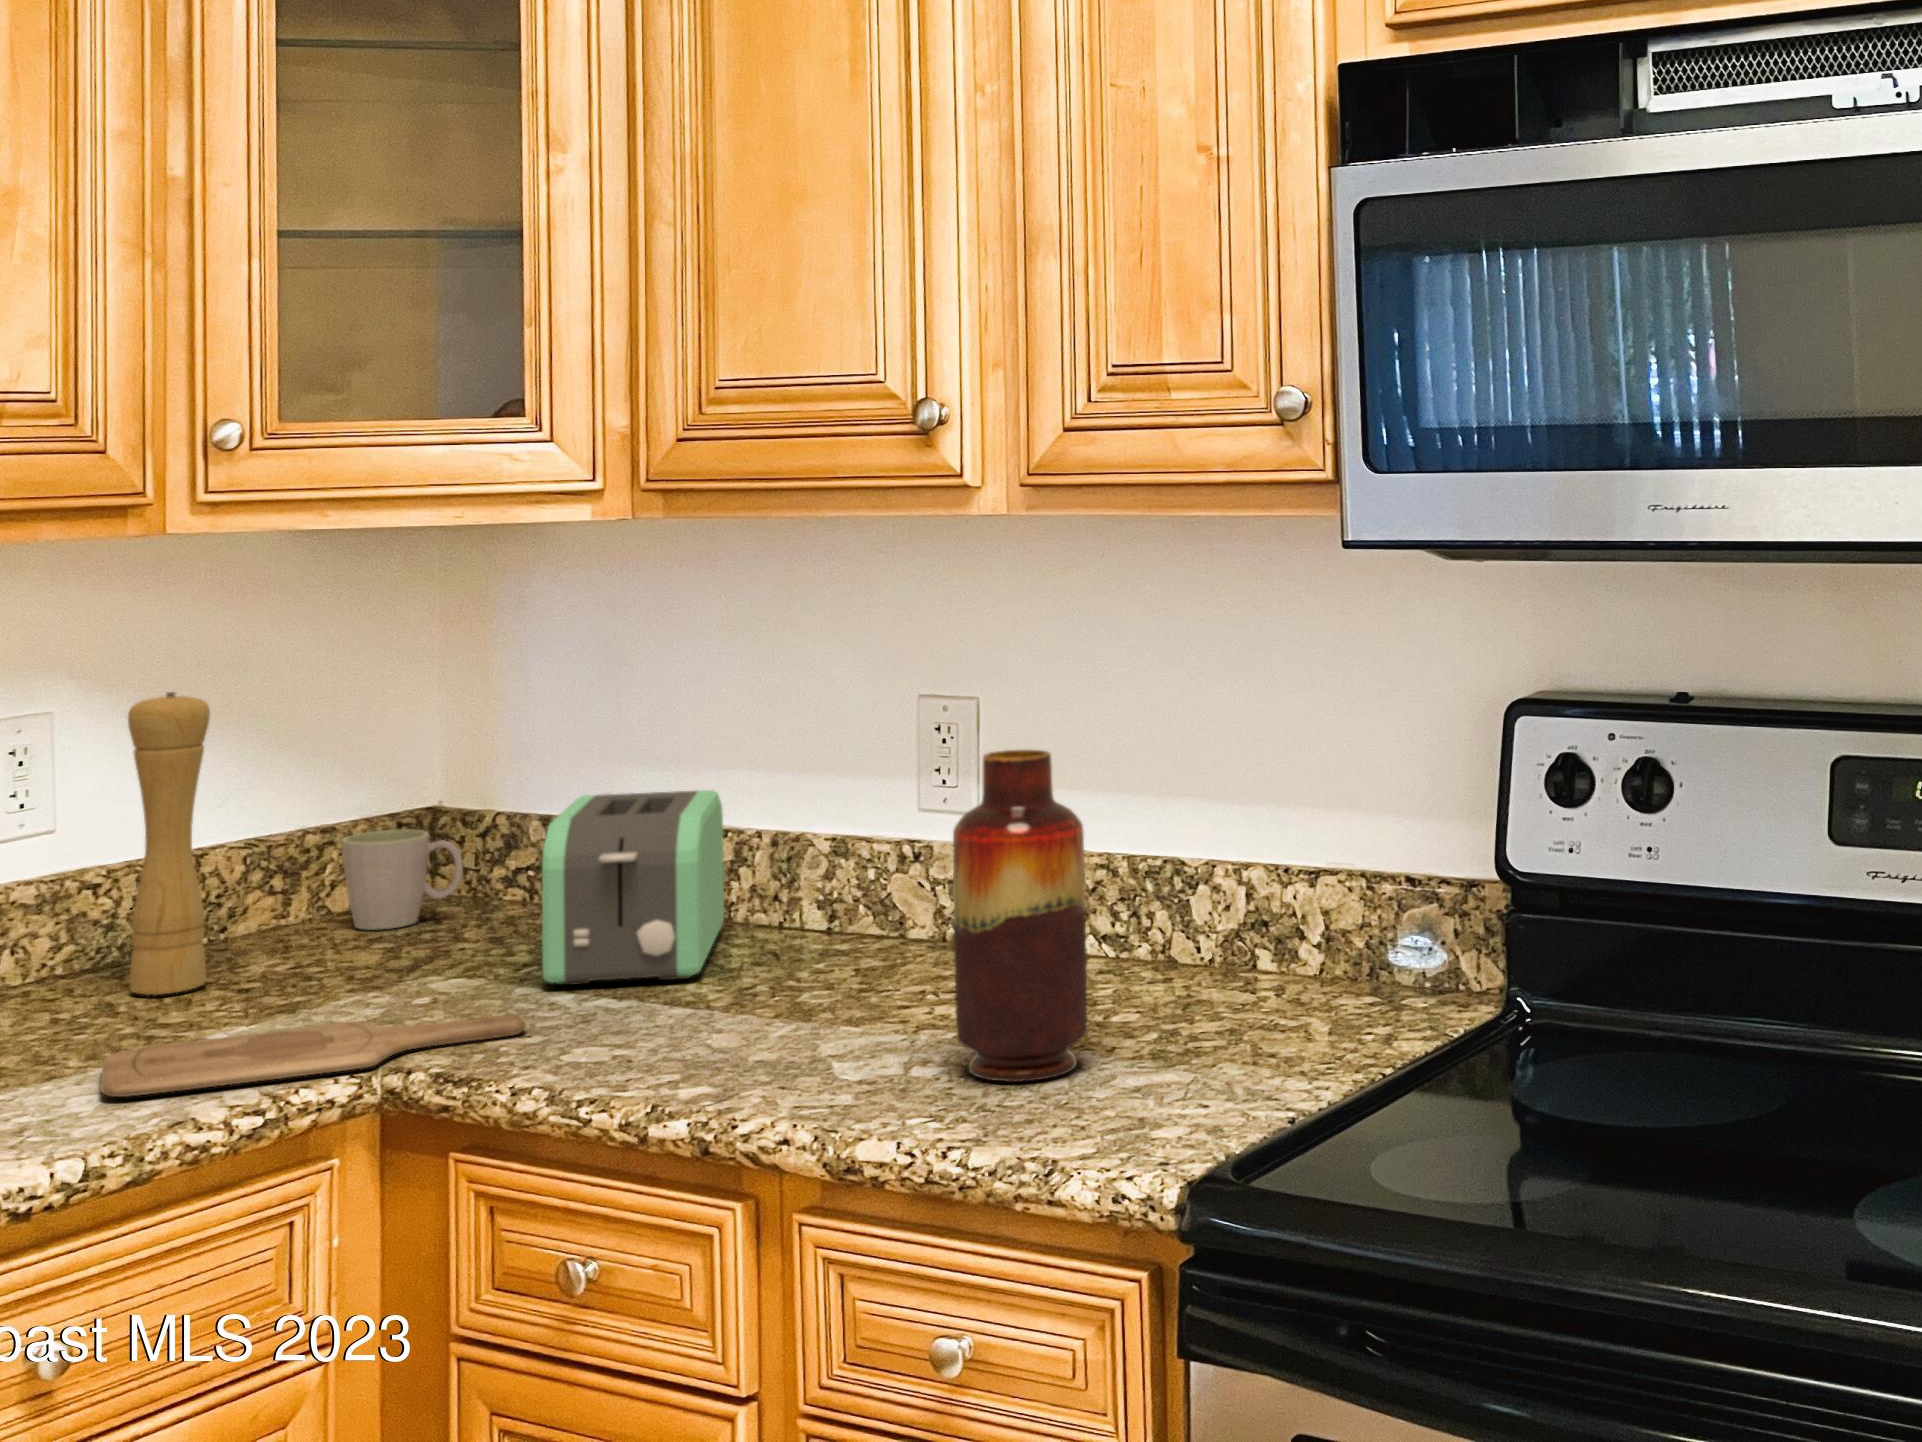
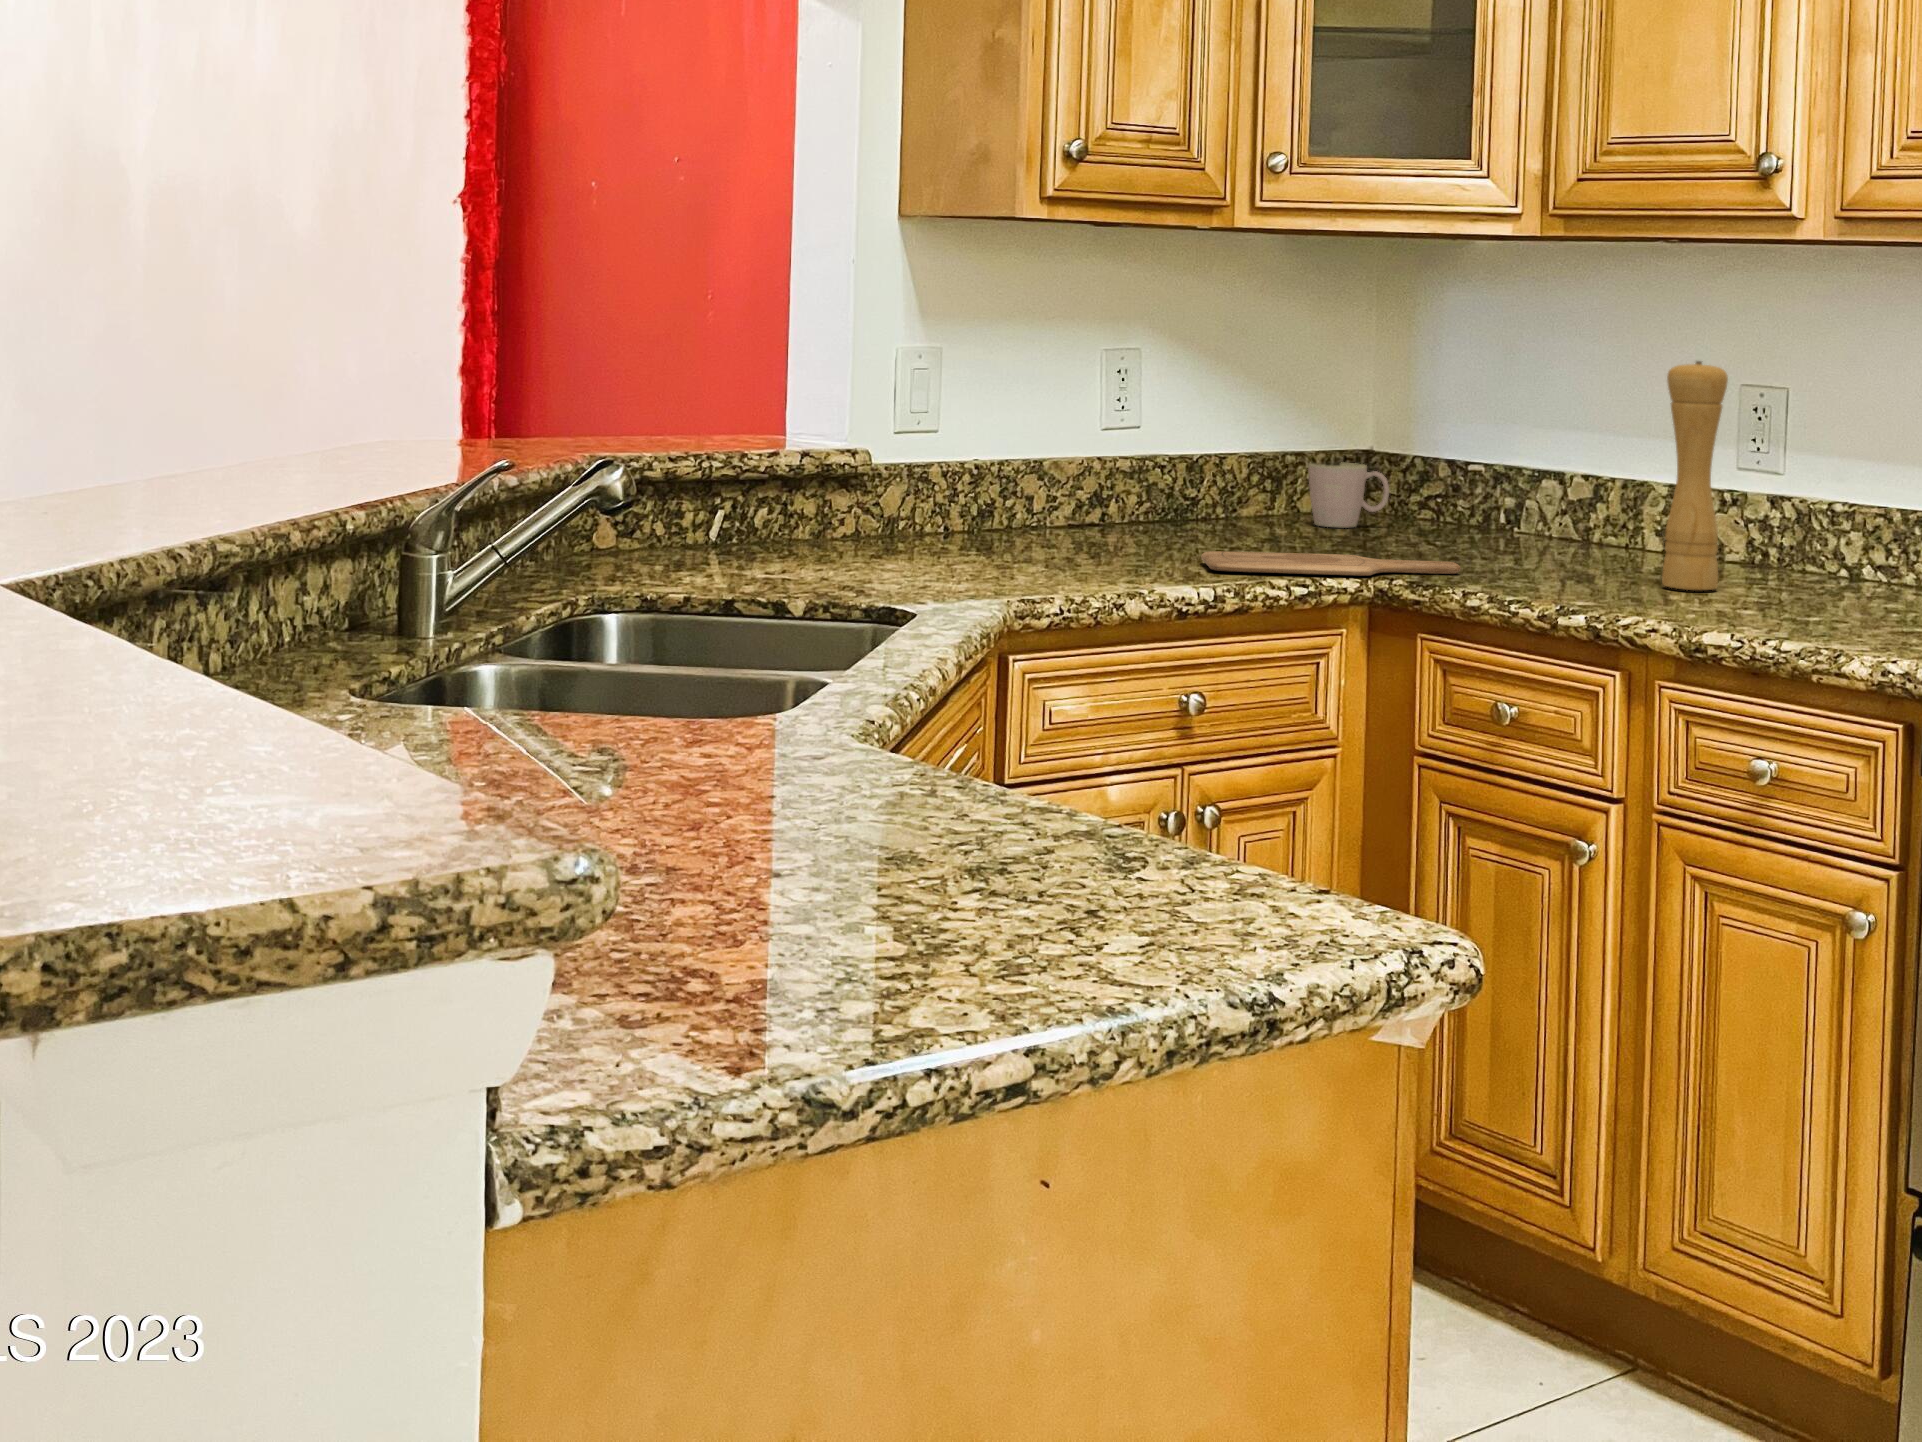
pepper mill: present [128,692,210,995] -> present [1662,361,1728,590]
vase: present [953,750,1087,1082] -> none [1769,399,1870,622]
toaster: present [542,790,724,985] -> none [1462,440,1583,564]

